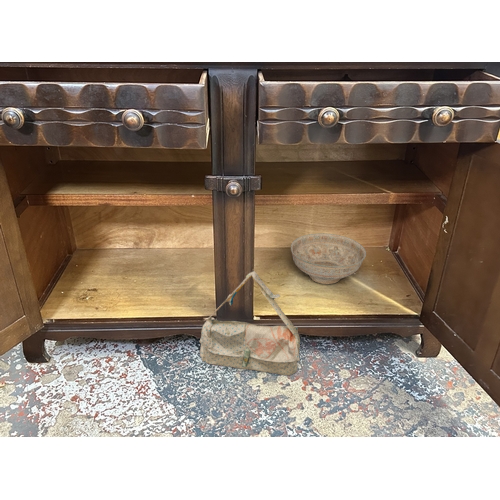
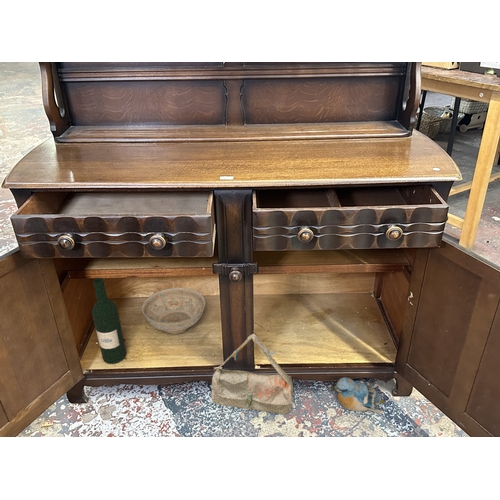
wine bottle: none [55,202,97,313] -> present [92,278,126,364]
decorative bowl: present [291,233,366,284] -> present [142,288,205,334]
plush toy: none [349,330,410,374] -> present [334,377,386,414]

